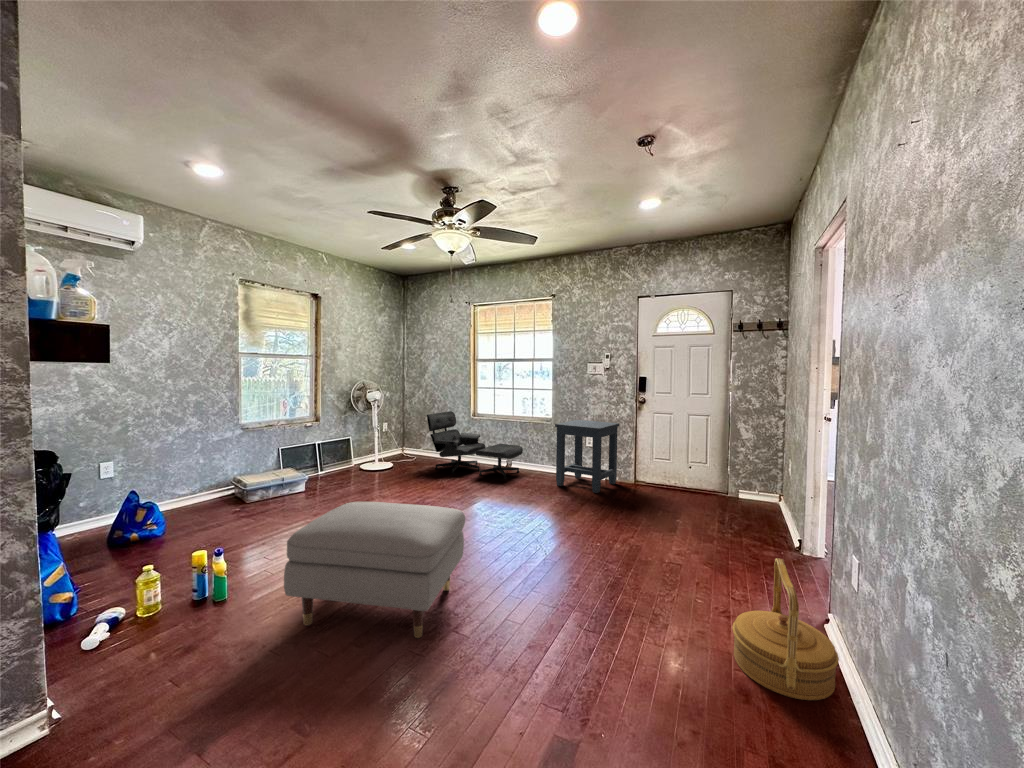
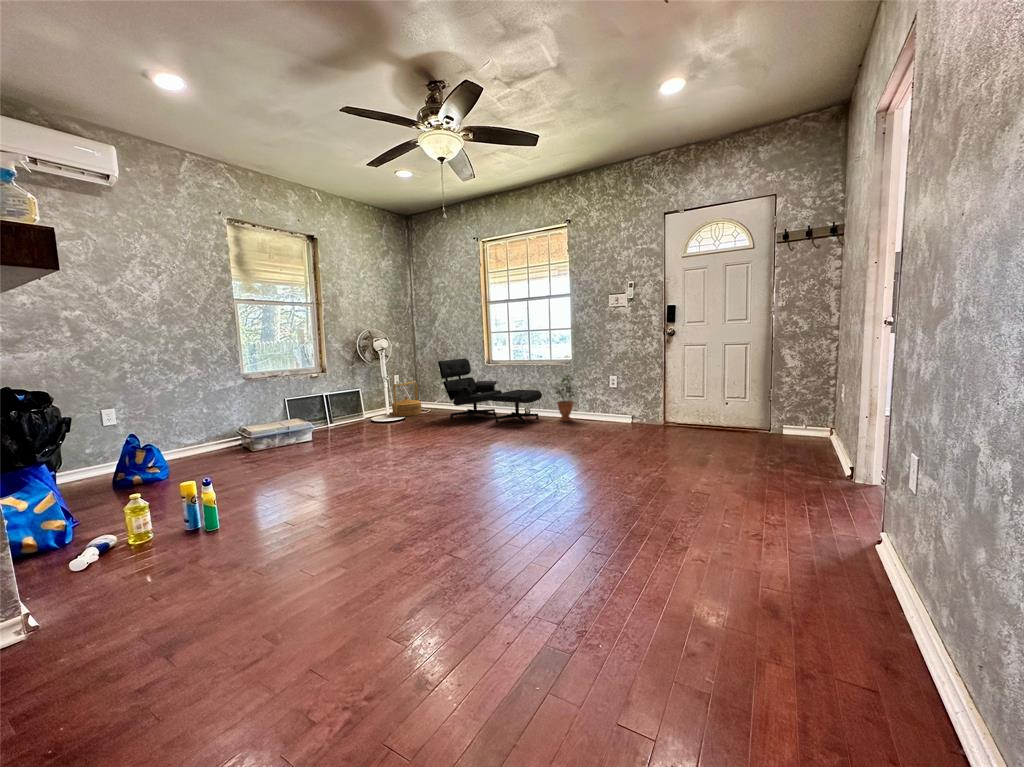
side table: present [555,420,619,493] -> none [574,358,646,434]
potted plant: none [534,431,553,477] -> present [555,375,574,421]
ottoman: present [284,502,465,638] -> none [267,430,463,562]
woven basket: present [732,558,839,700] -> present [392,381,422,416]

